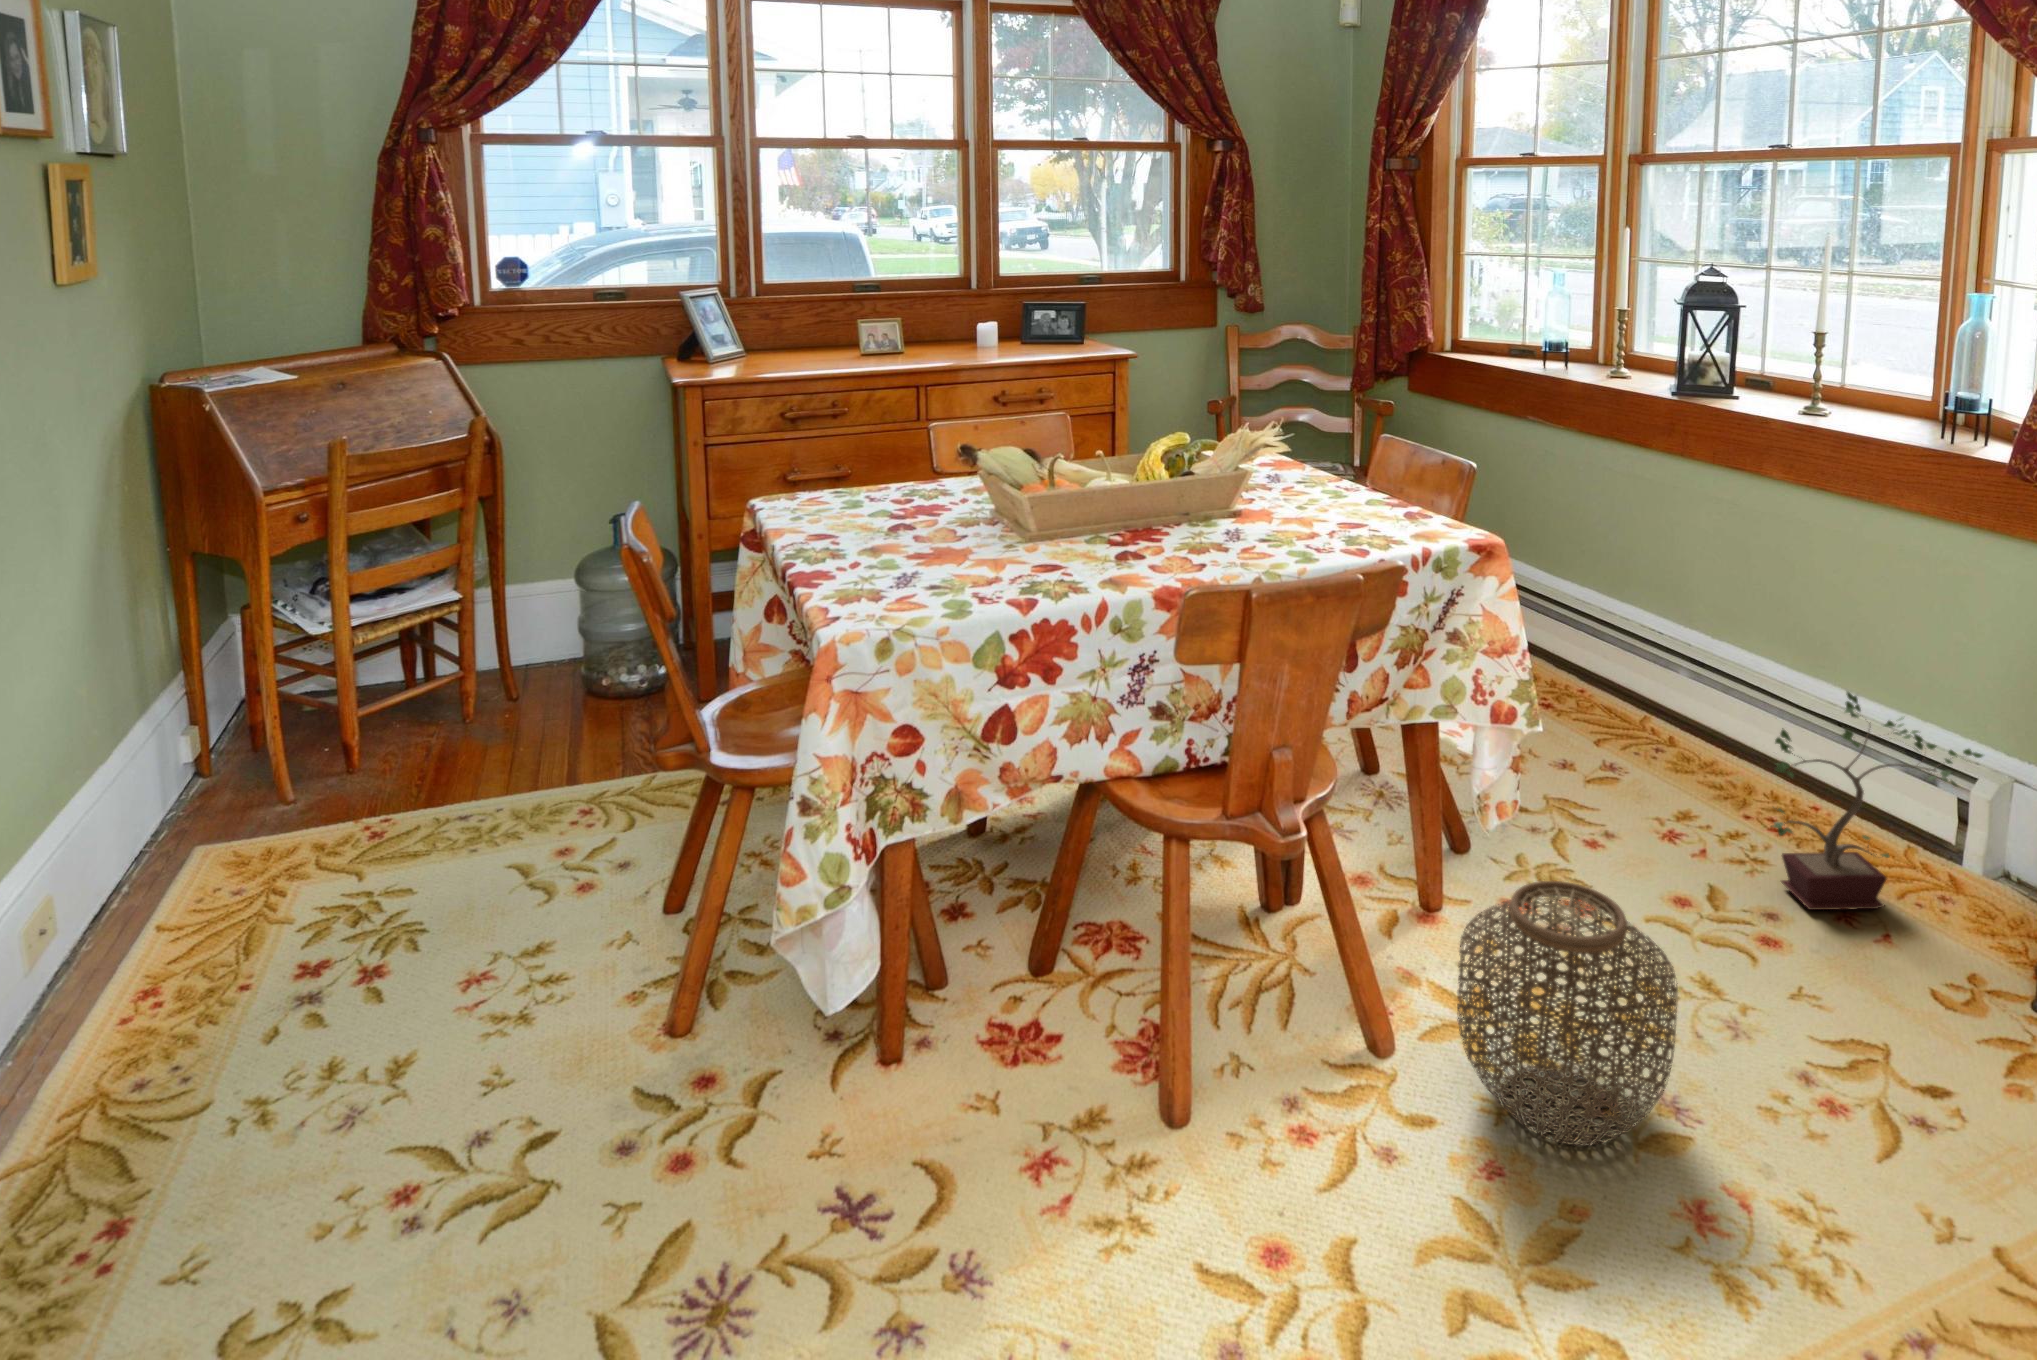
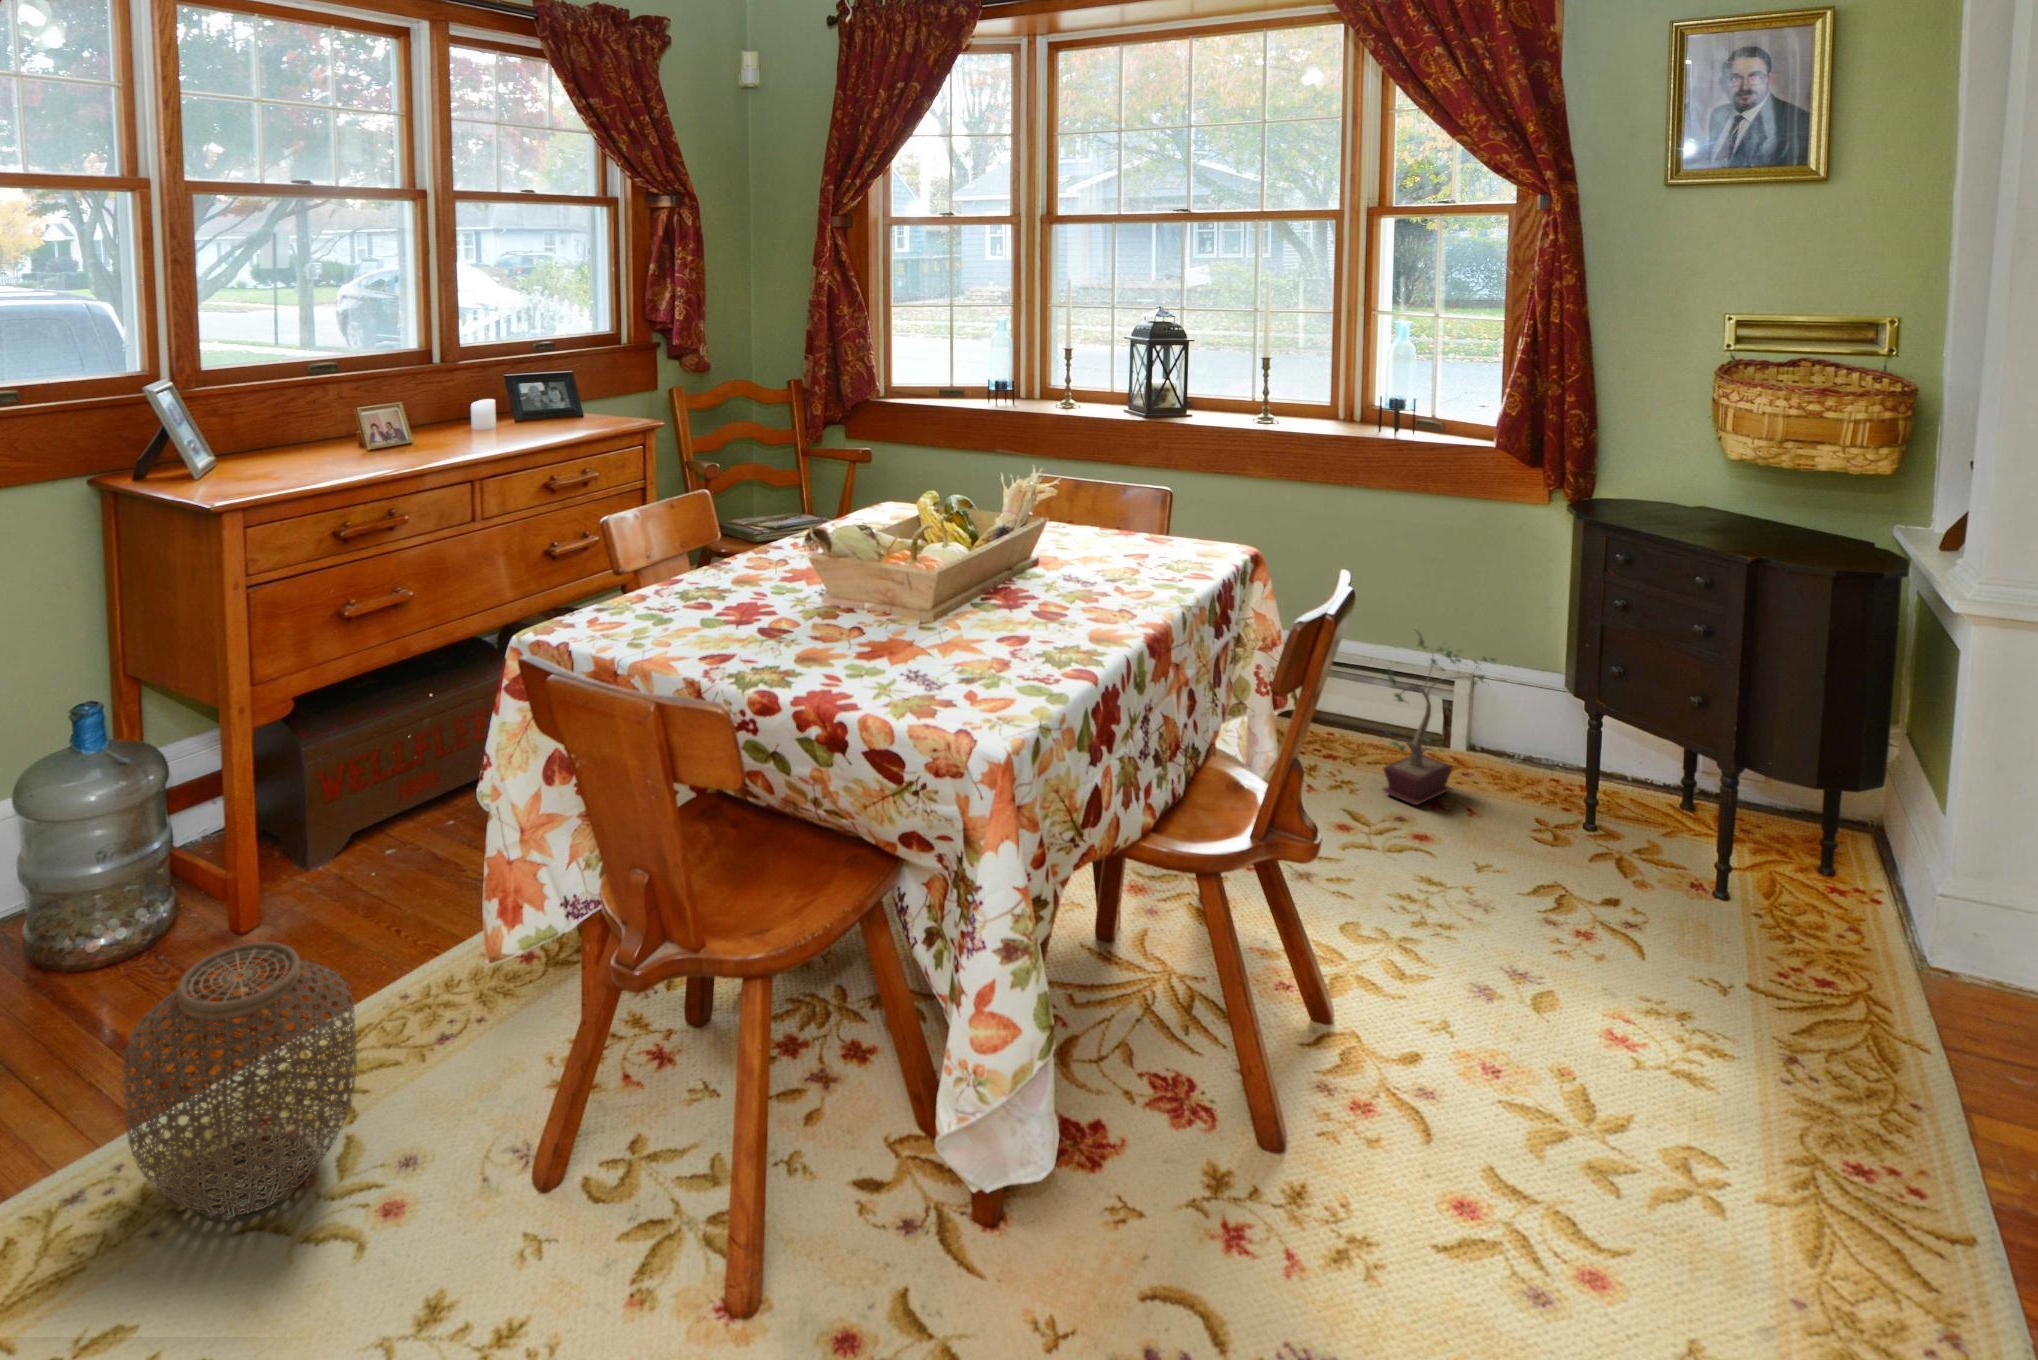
woven basket: present [1457,881,1678,1146] -> present [123,942,357,1216]

